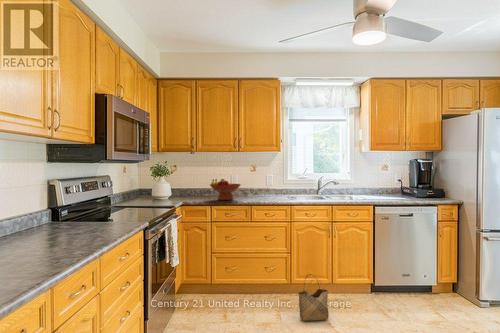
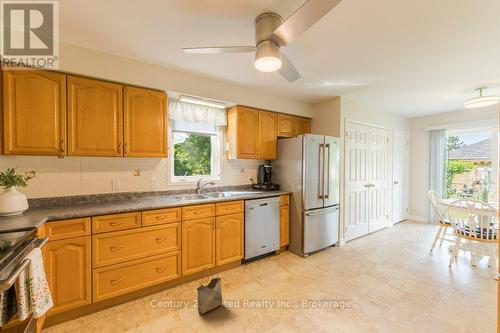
fruit bowl: present [210,179,241,200] -> none [88,186,128,209]

